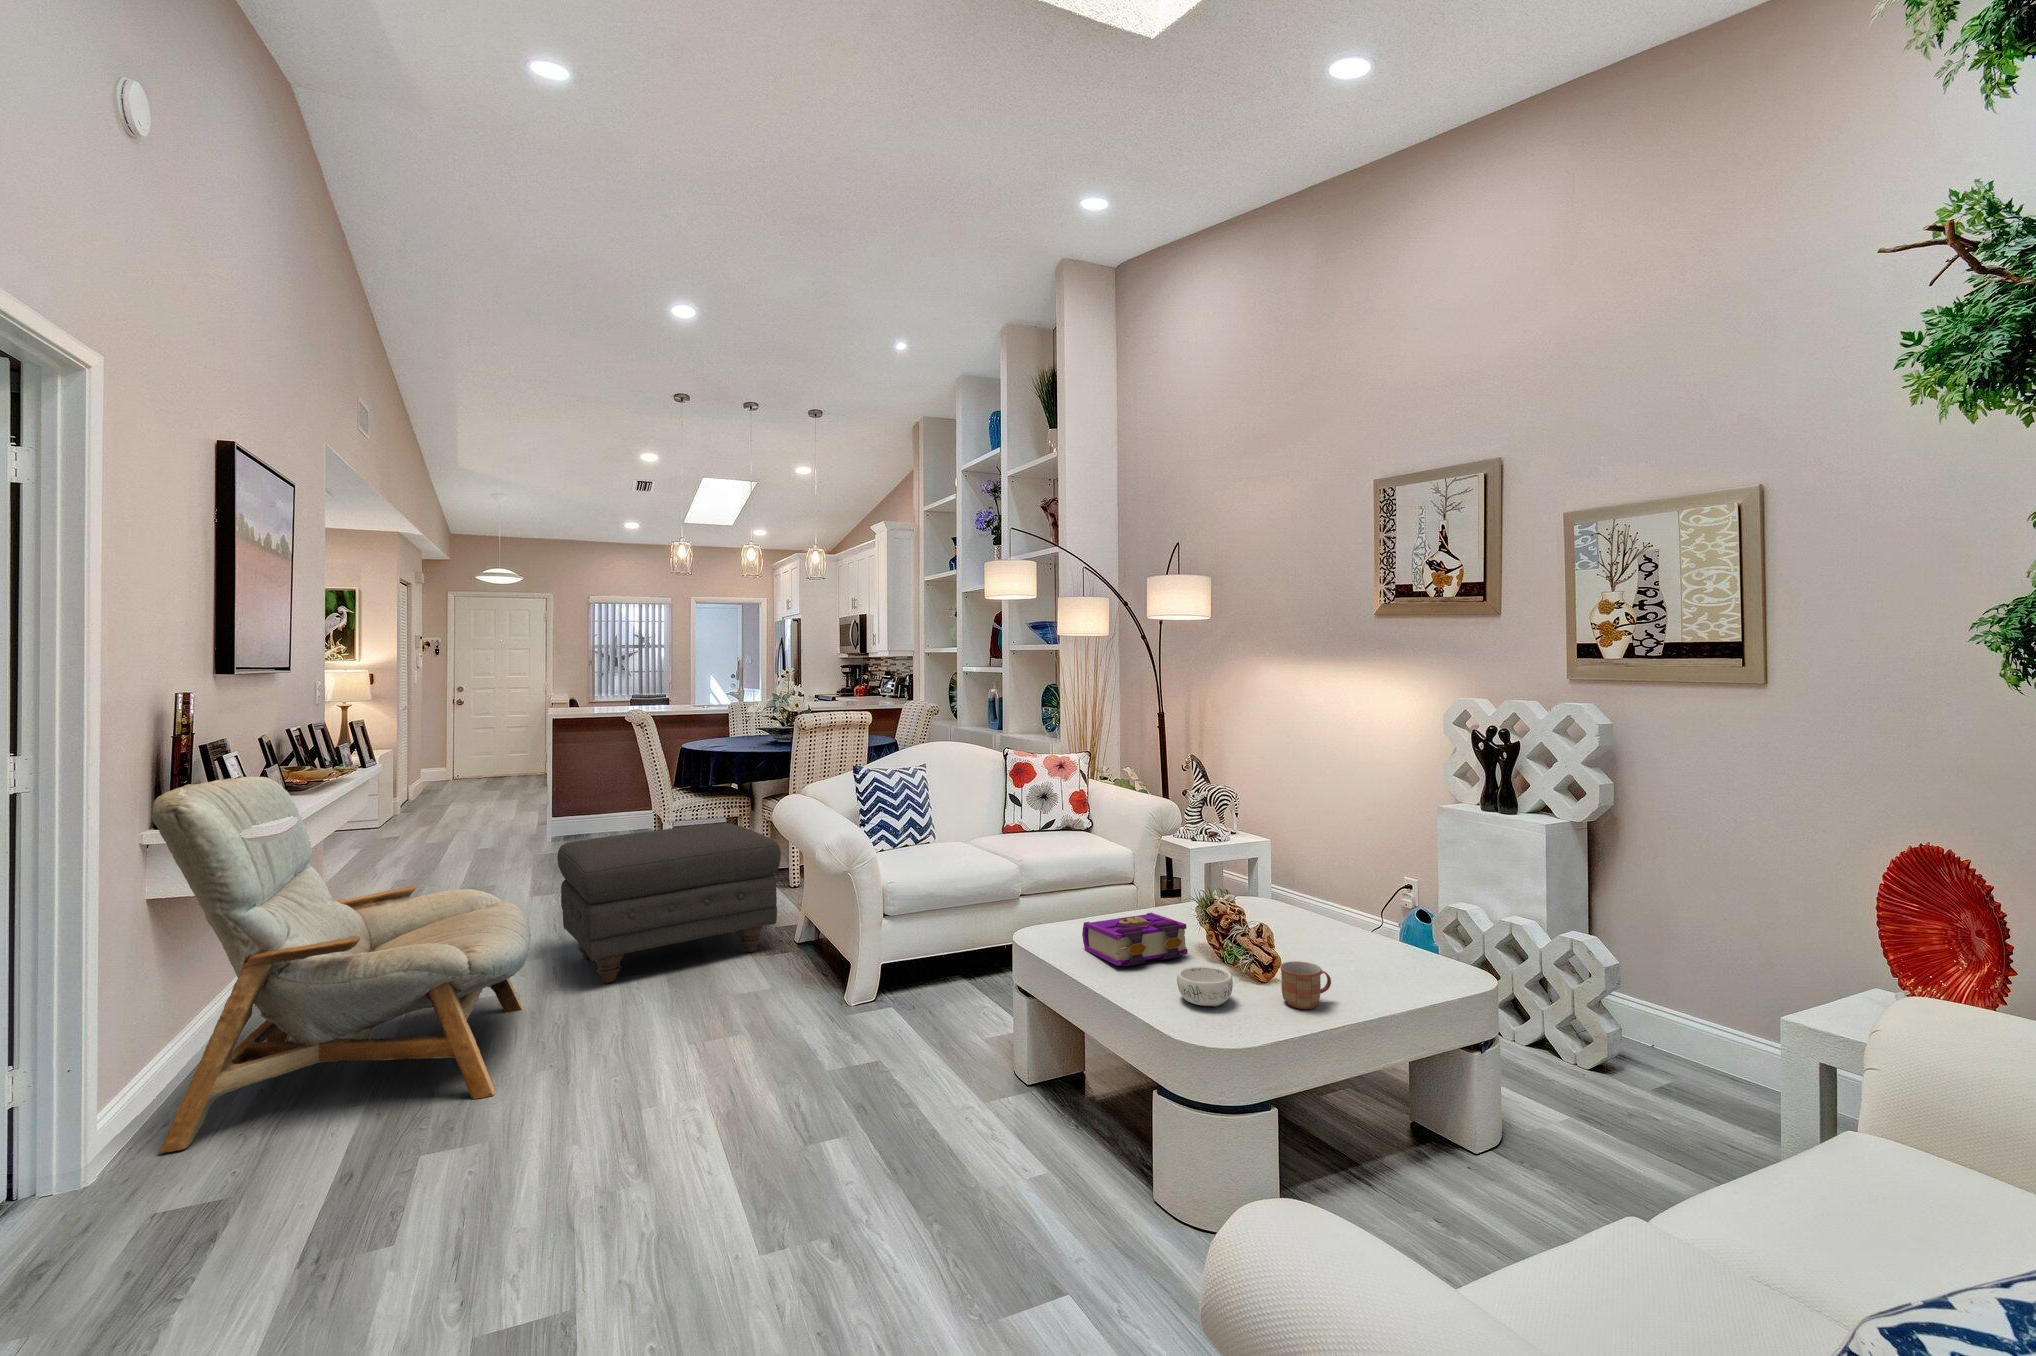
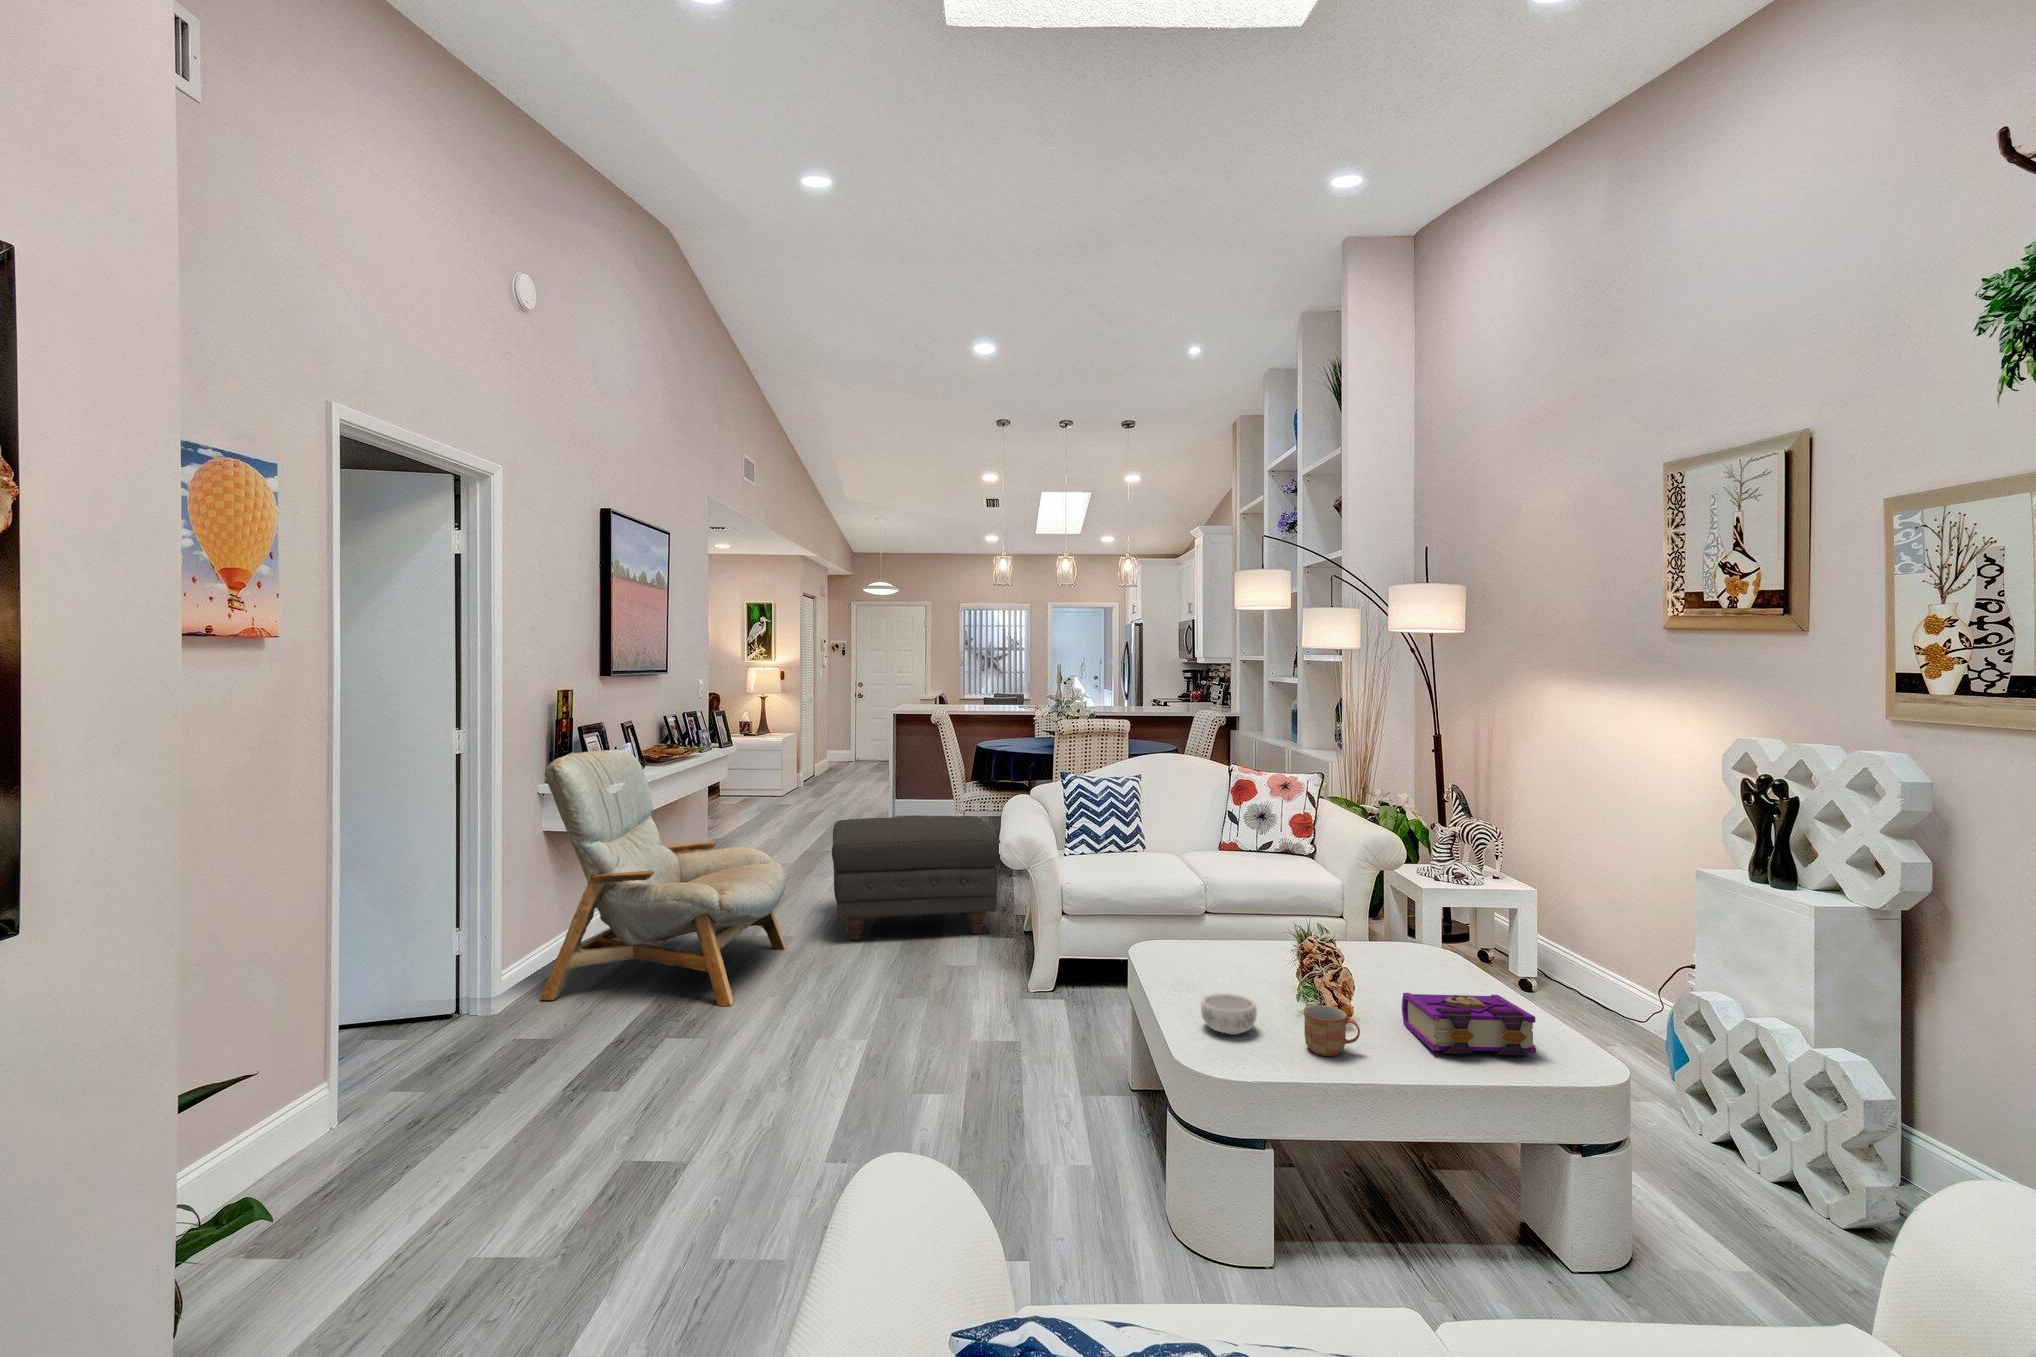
book: present [1082,913,1188,966] -> present [1402,993,1536,1055]

